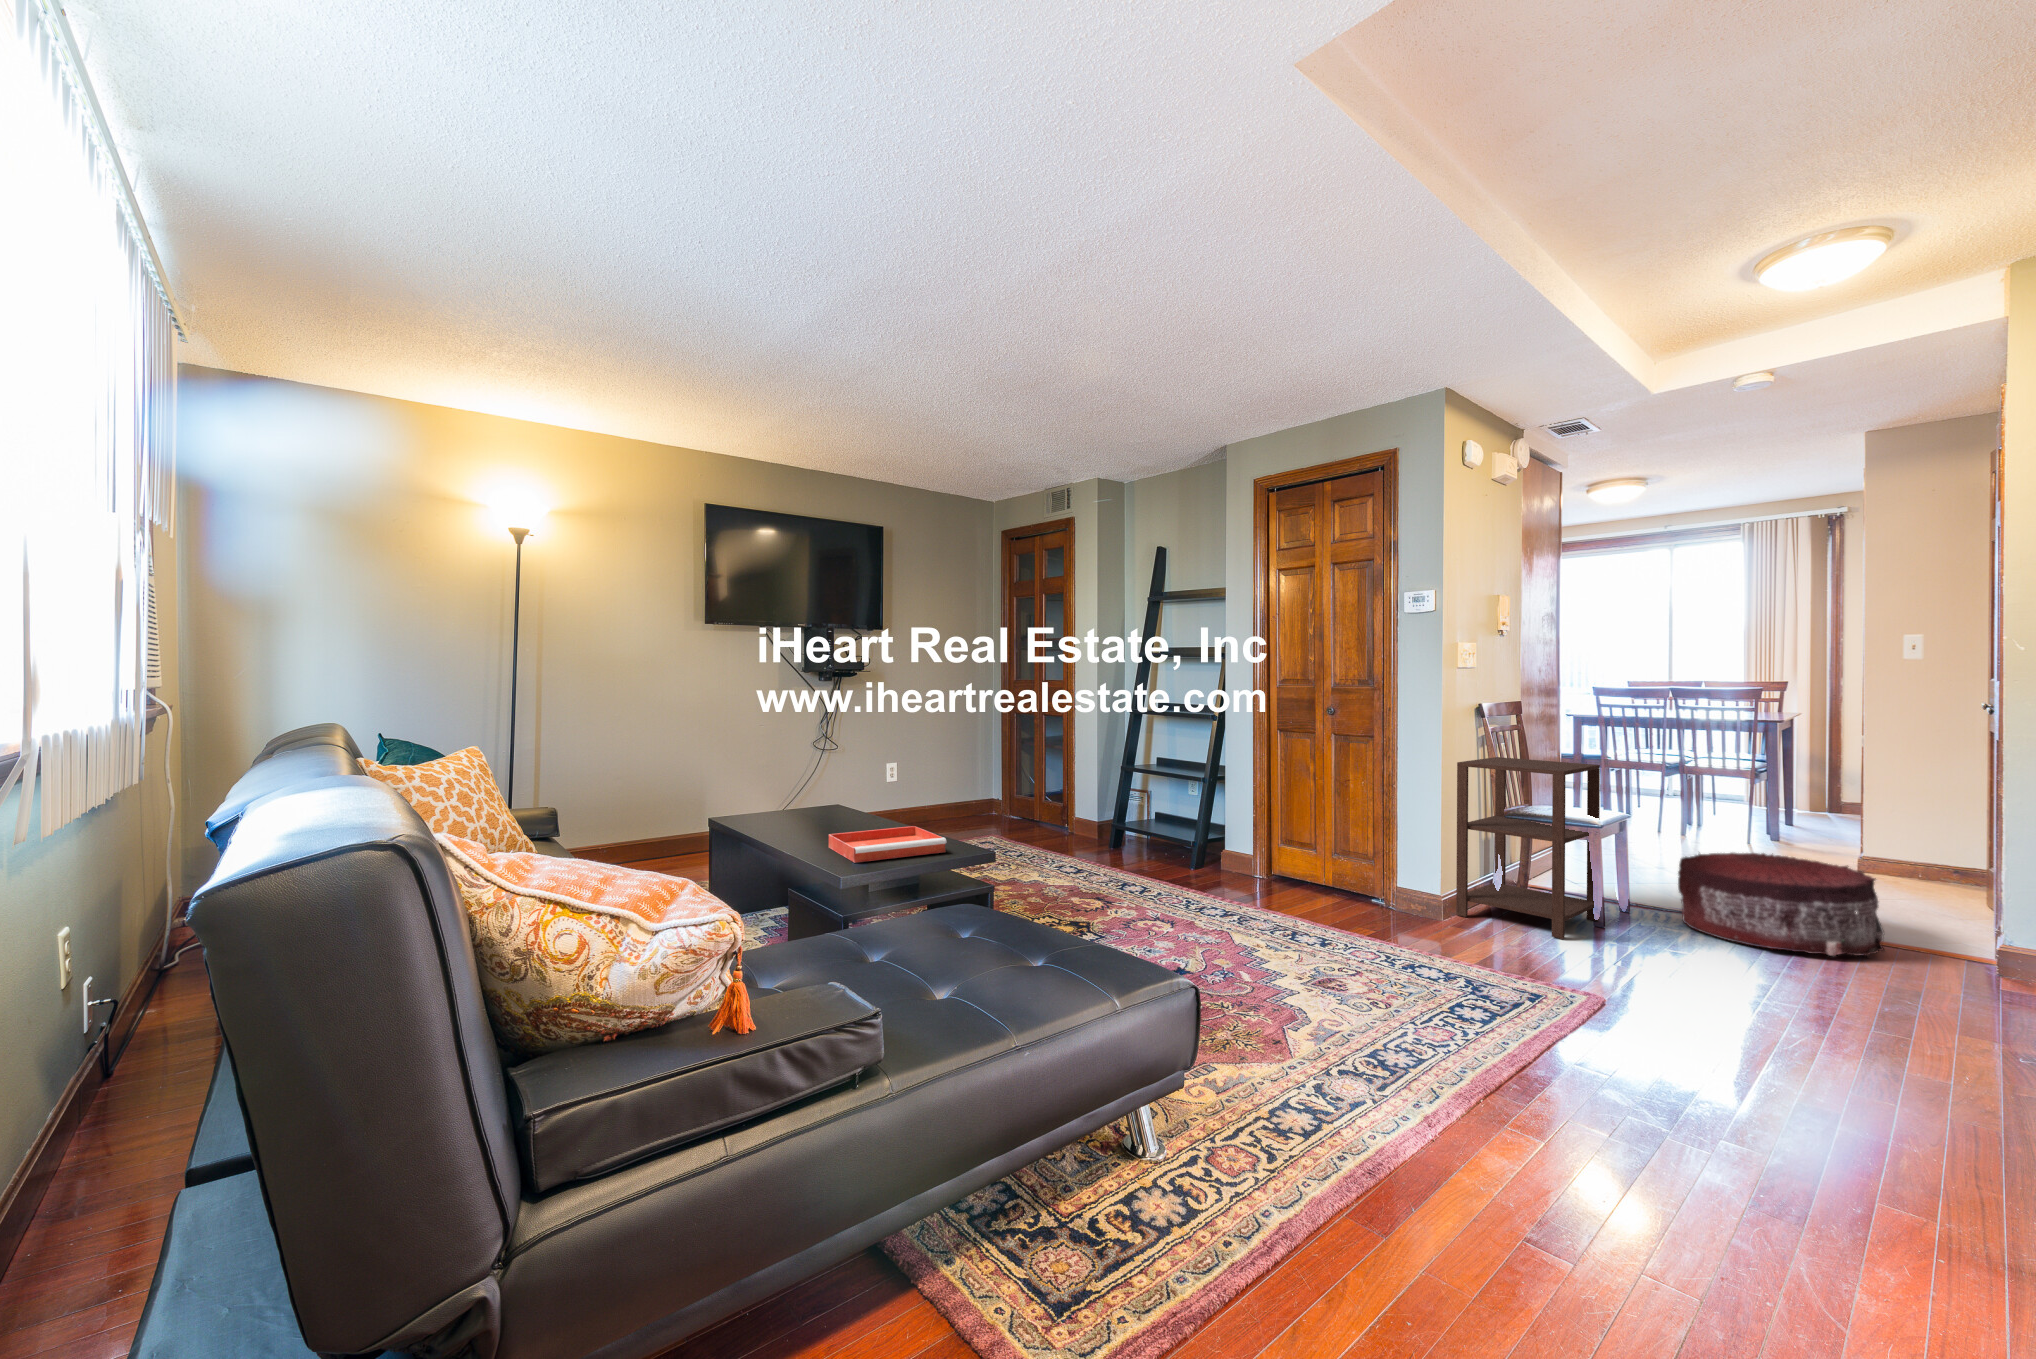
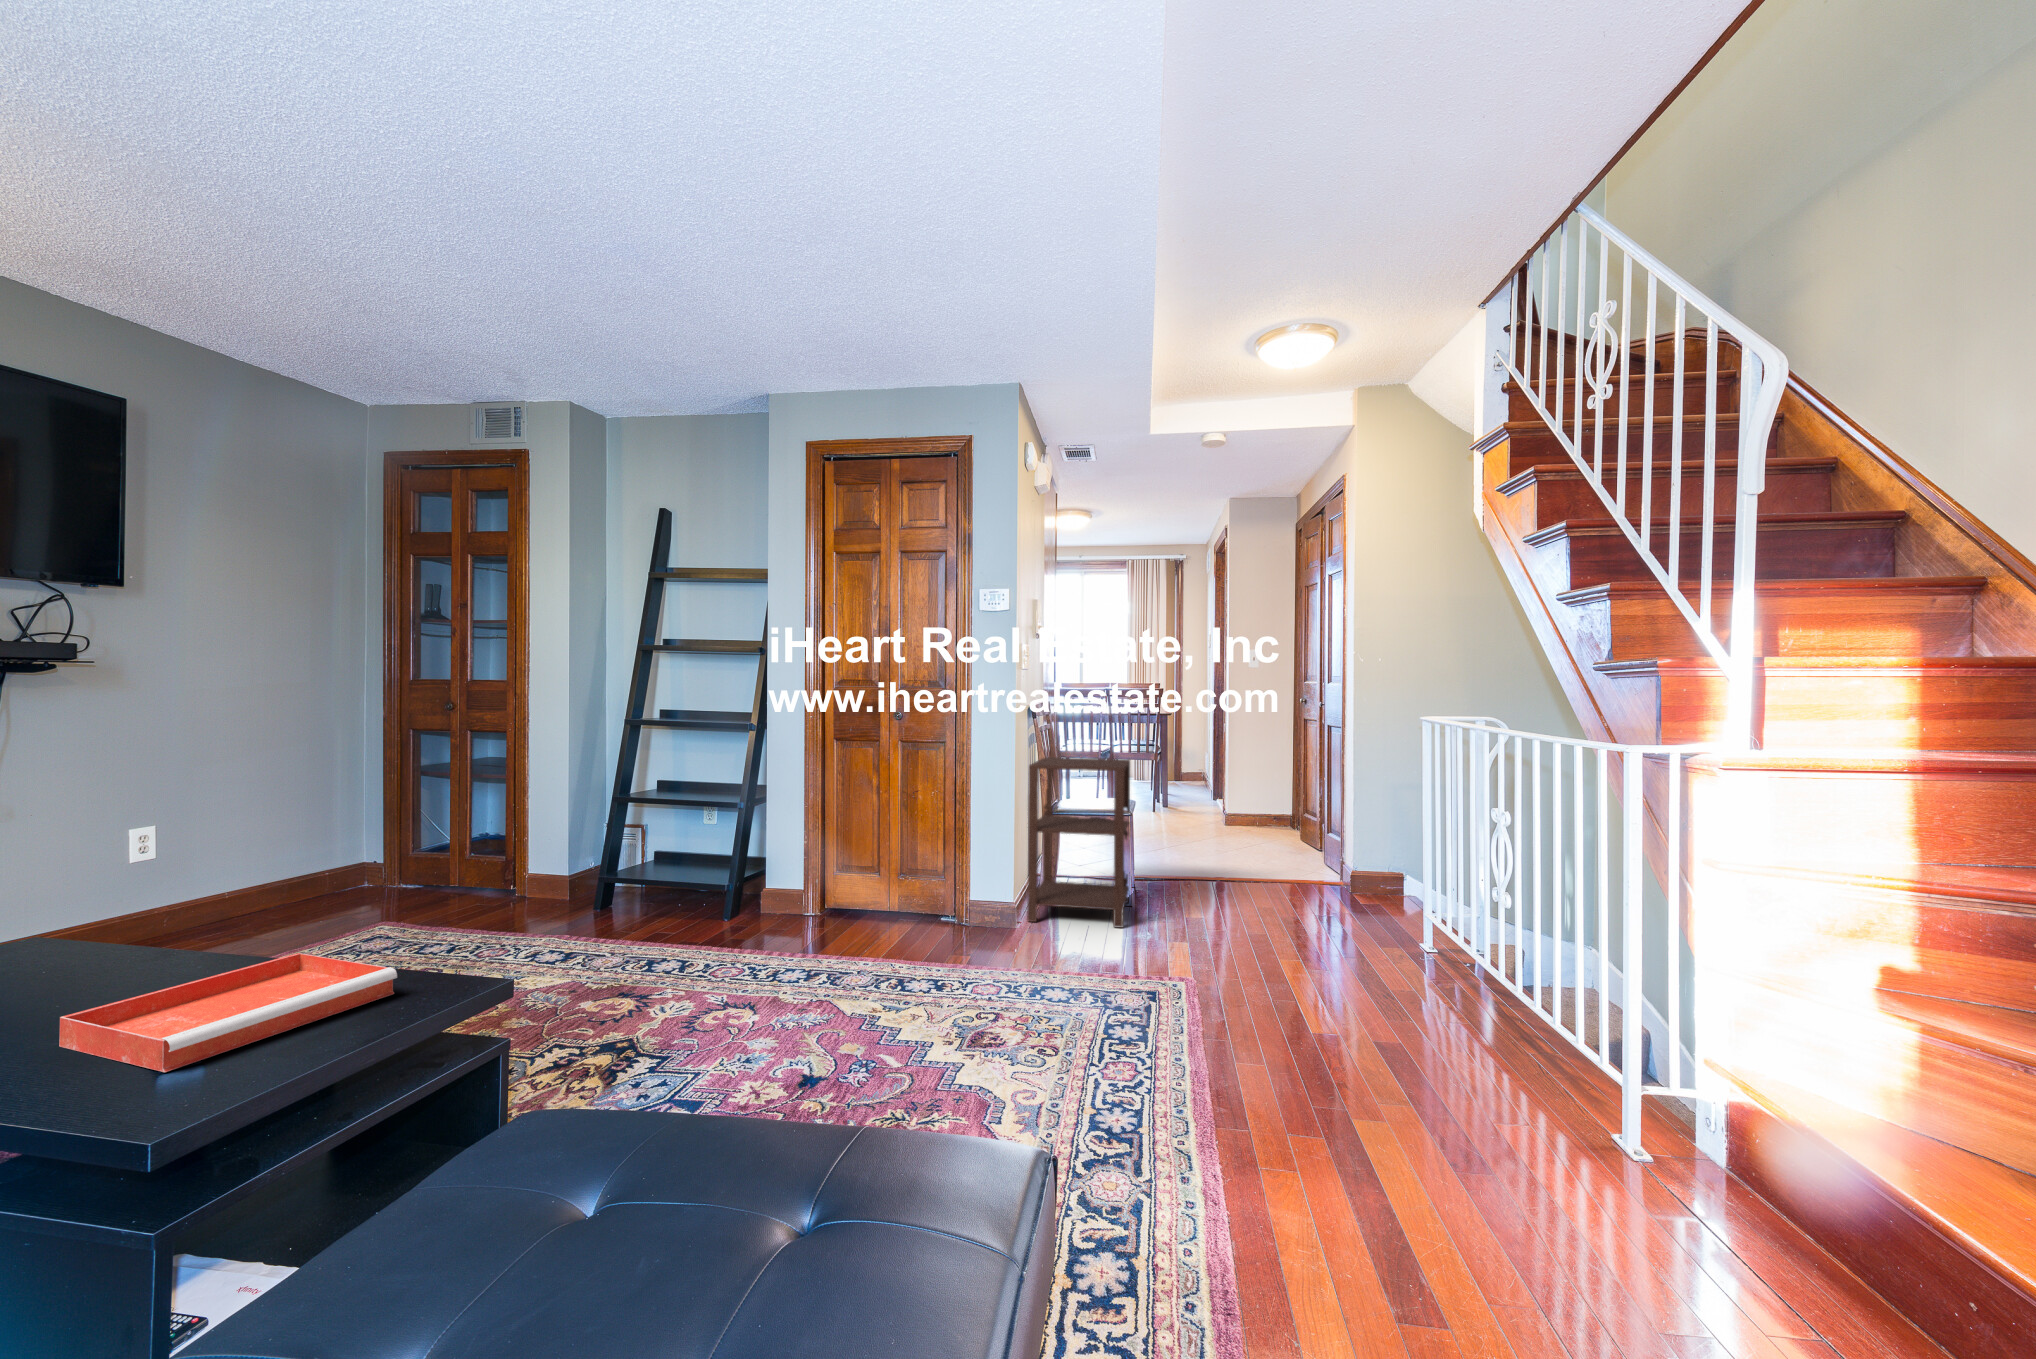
pouf: present [1678,853,1884,957] -> none [1172,823,1302,903]

